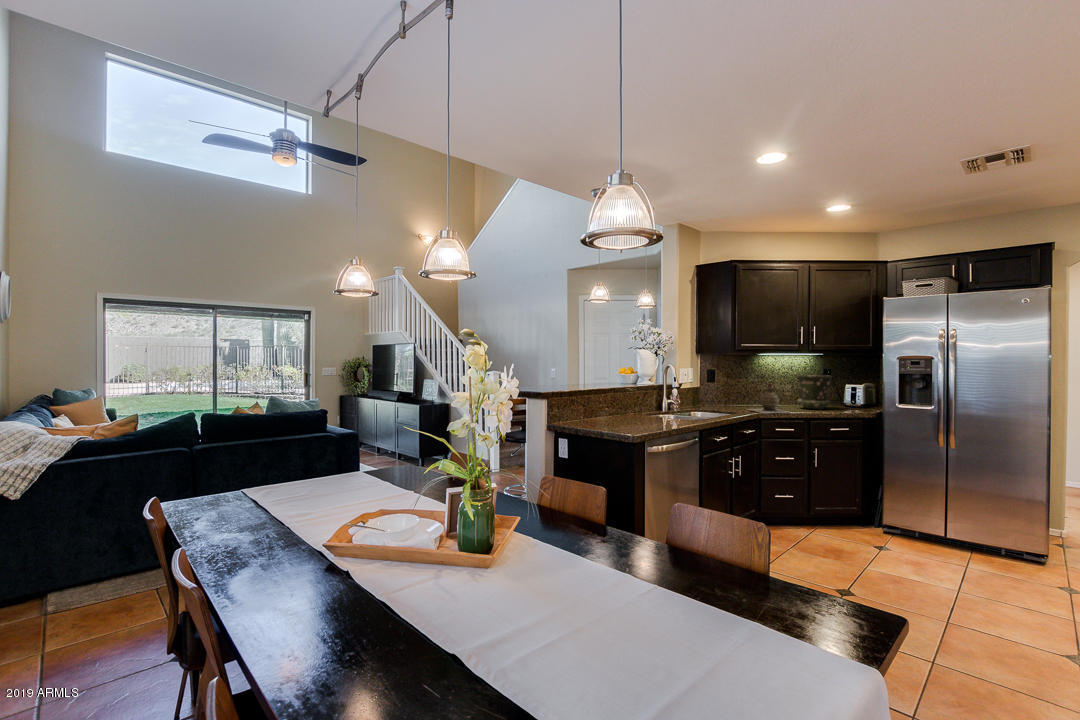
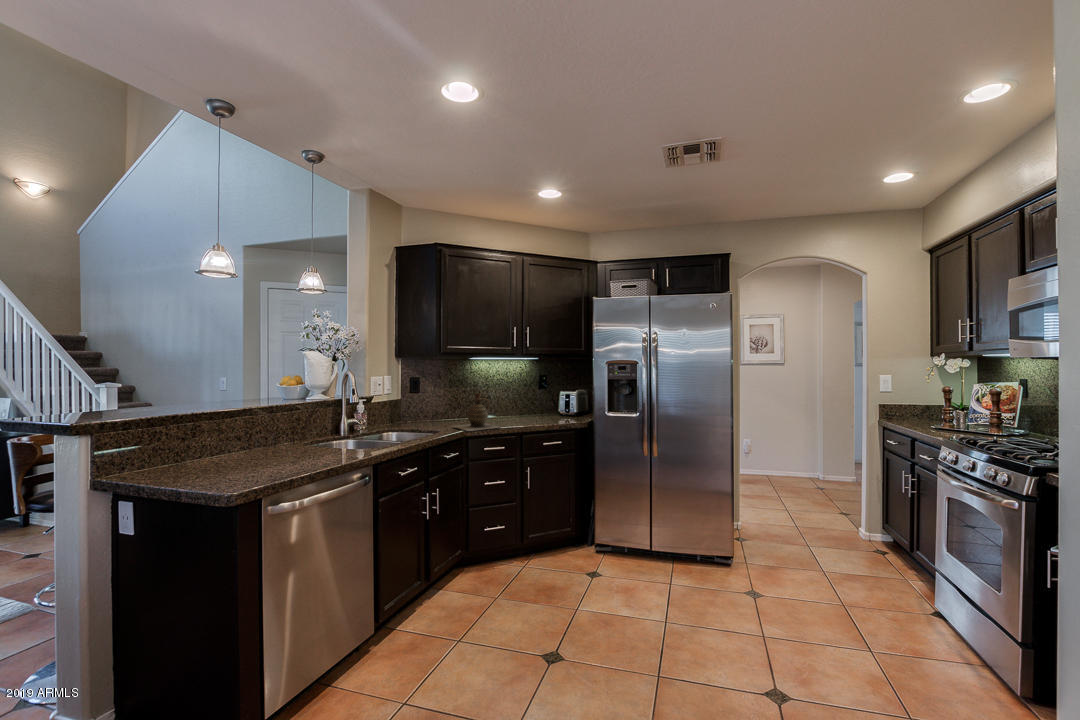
flower pot: present [796,375,832,409] -> none [509,382,546,421]

